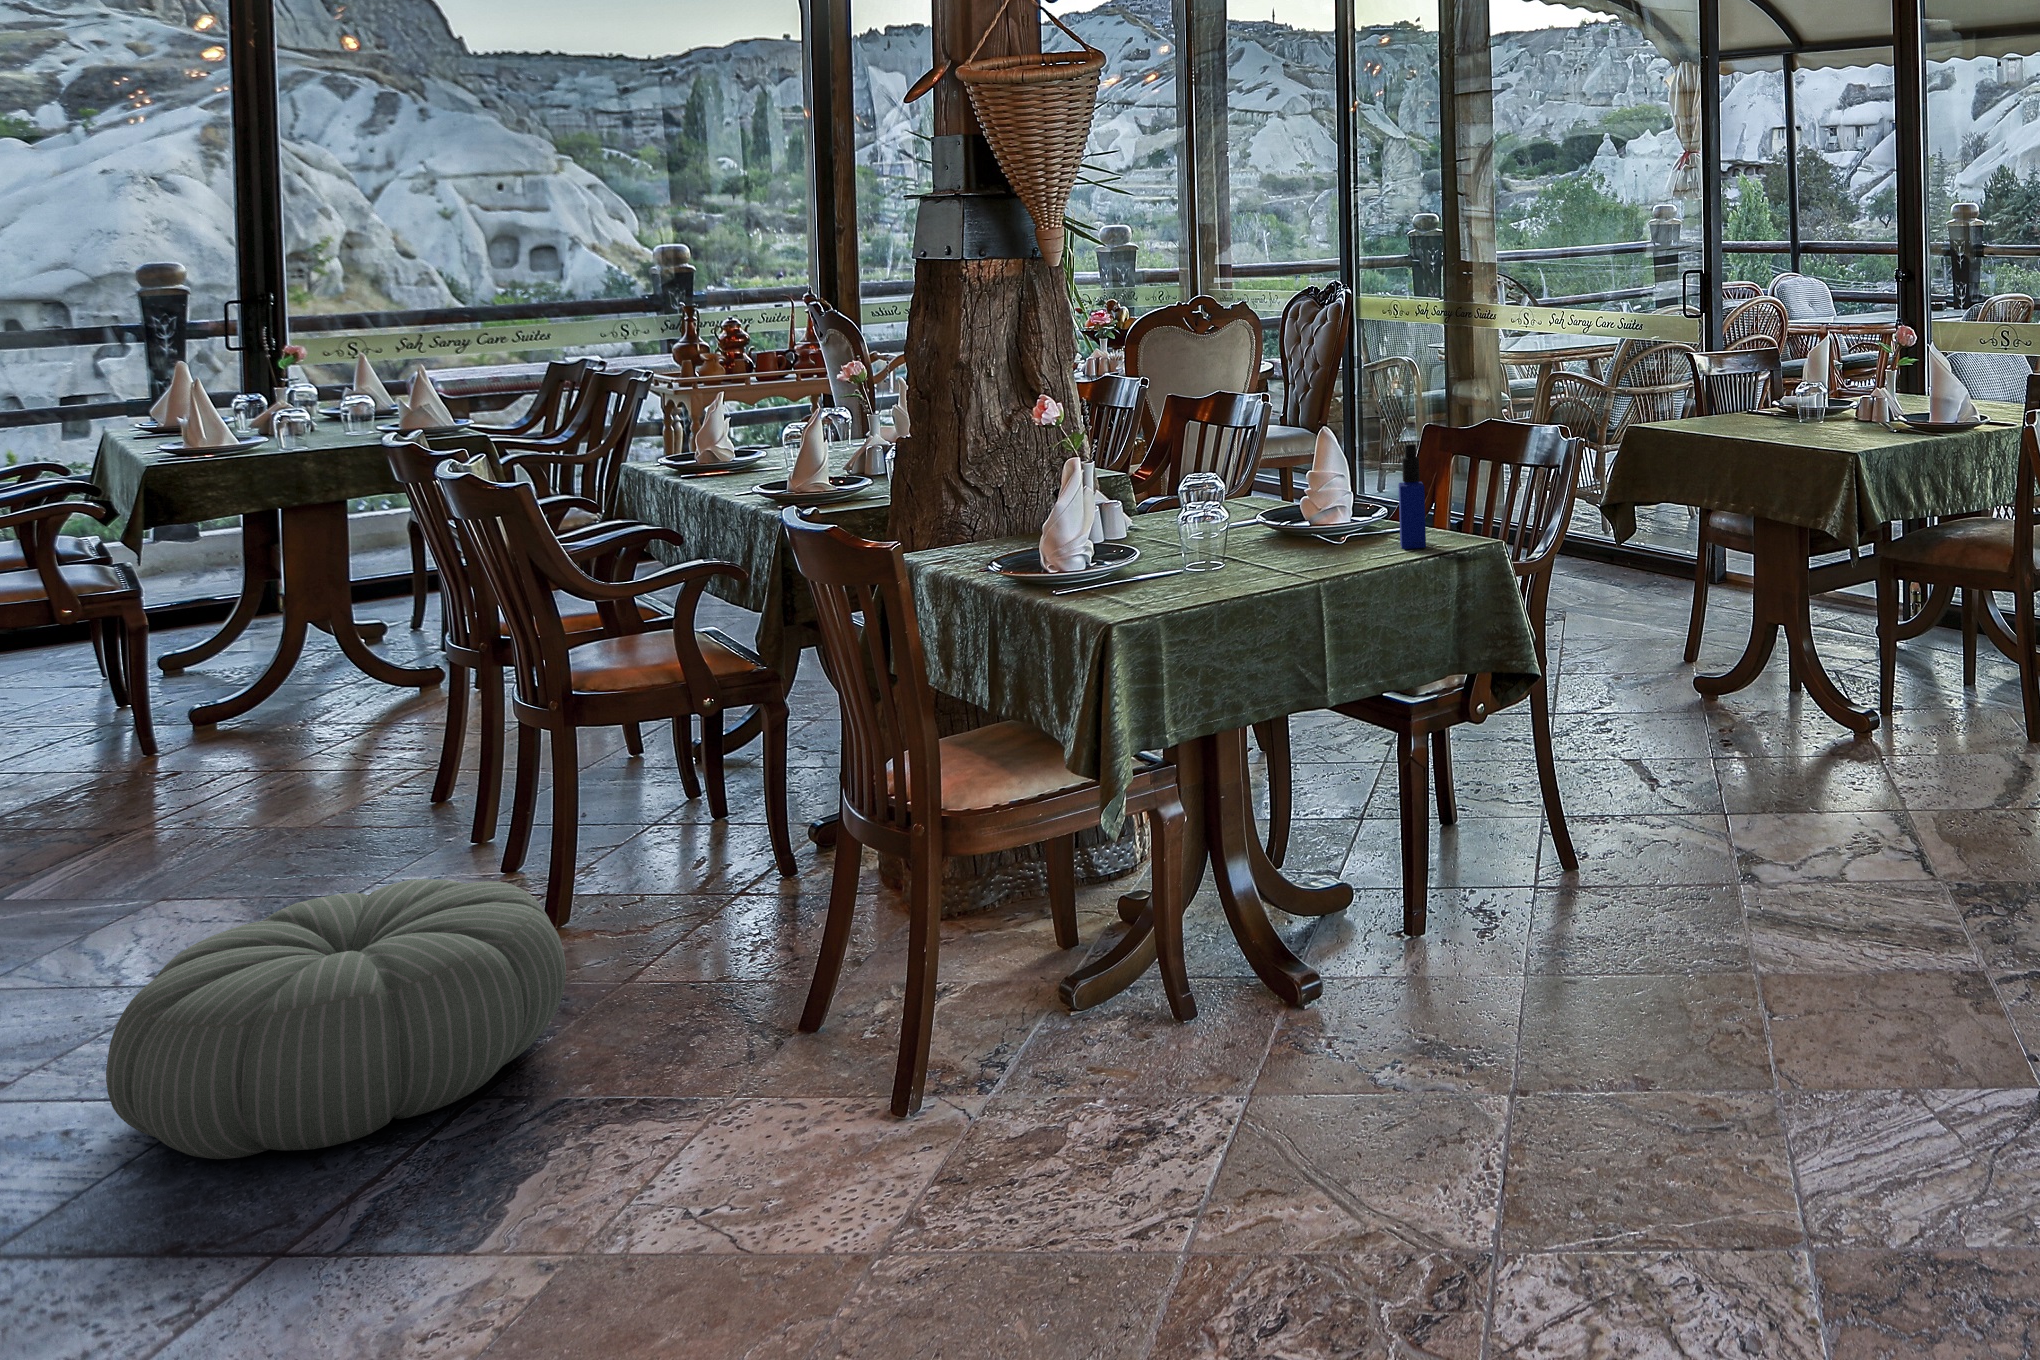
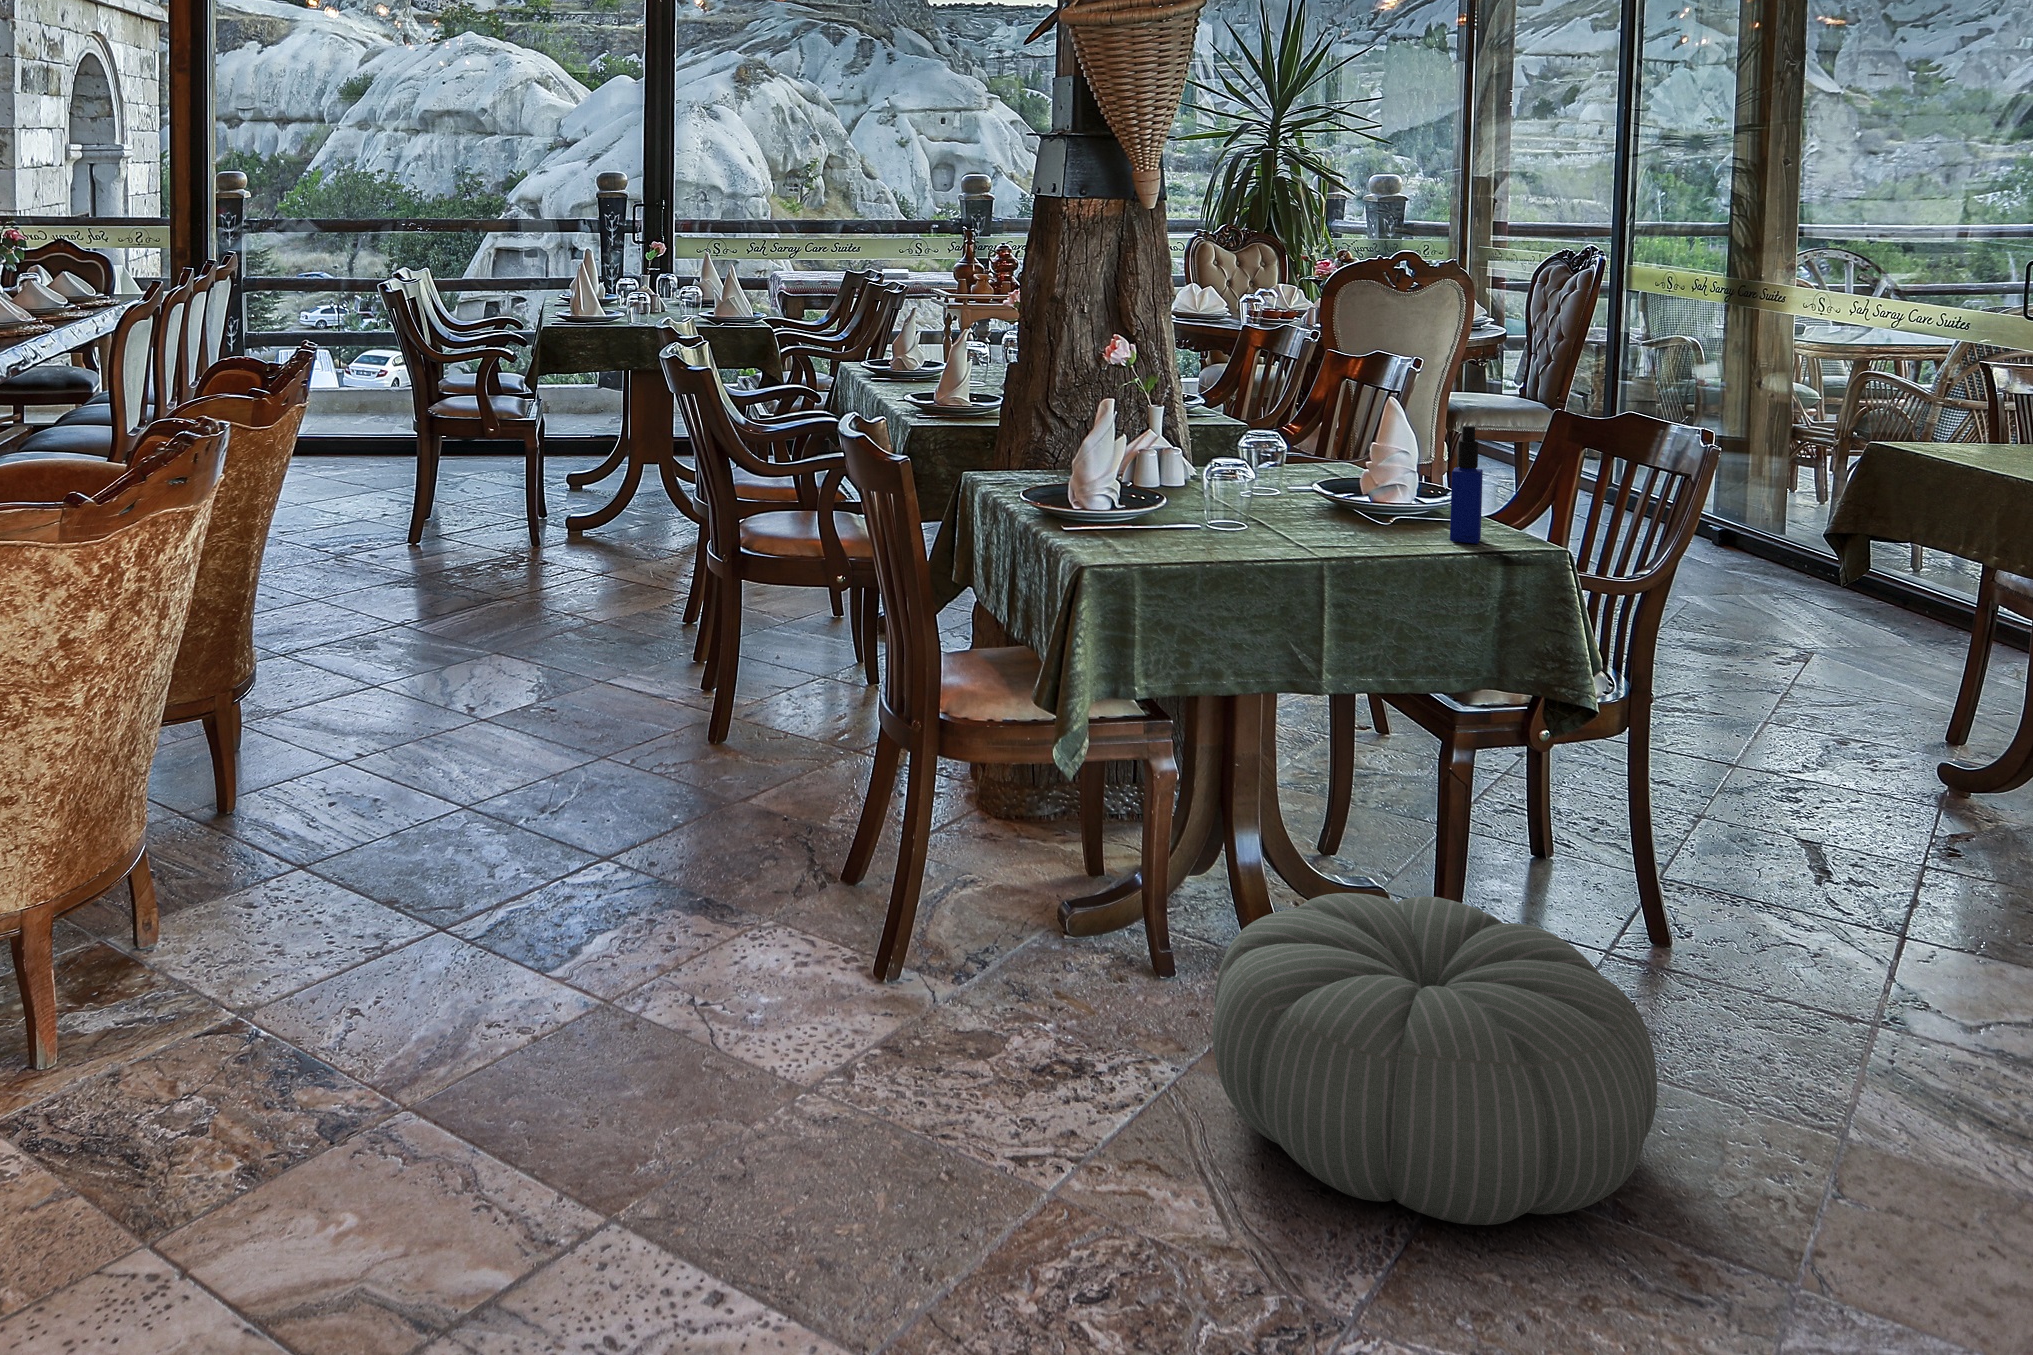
pouf: present [106,879,566,1159] -> present [1213,893,1657,1225]

